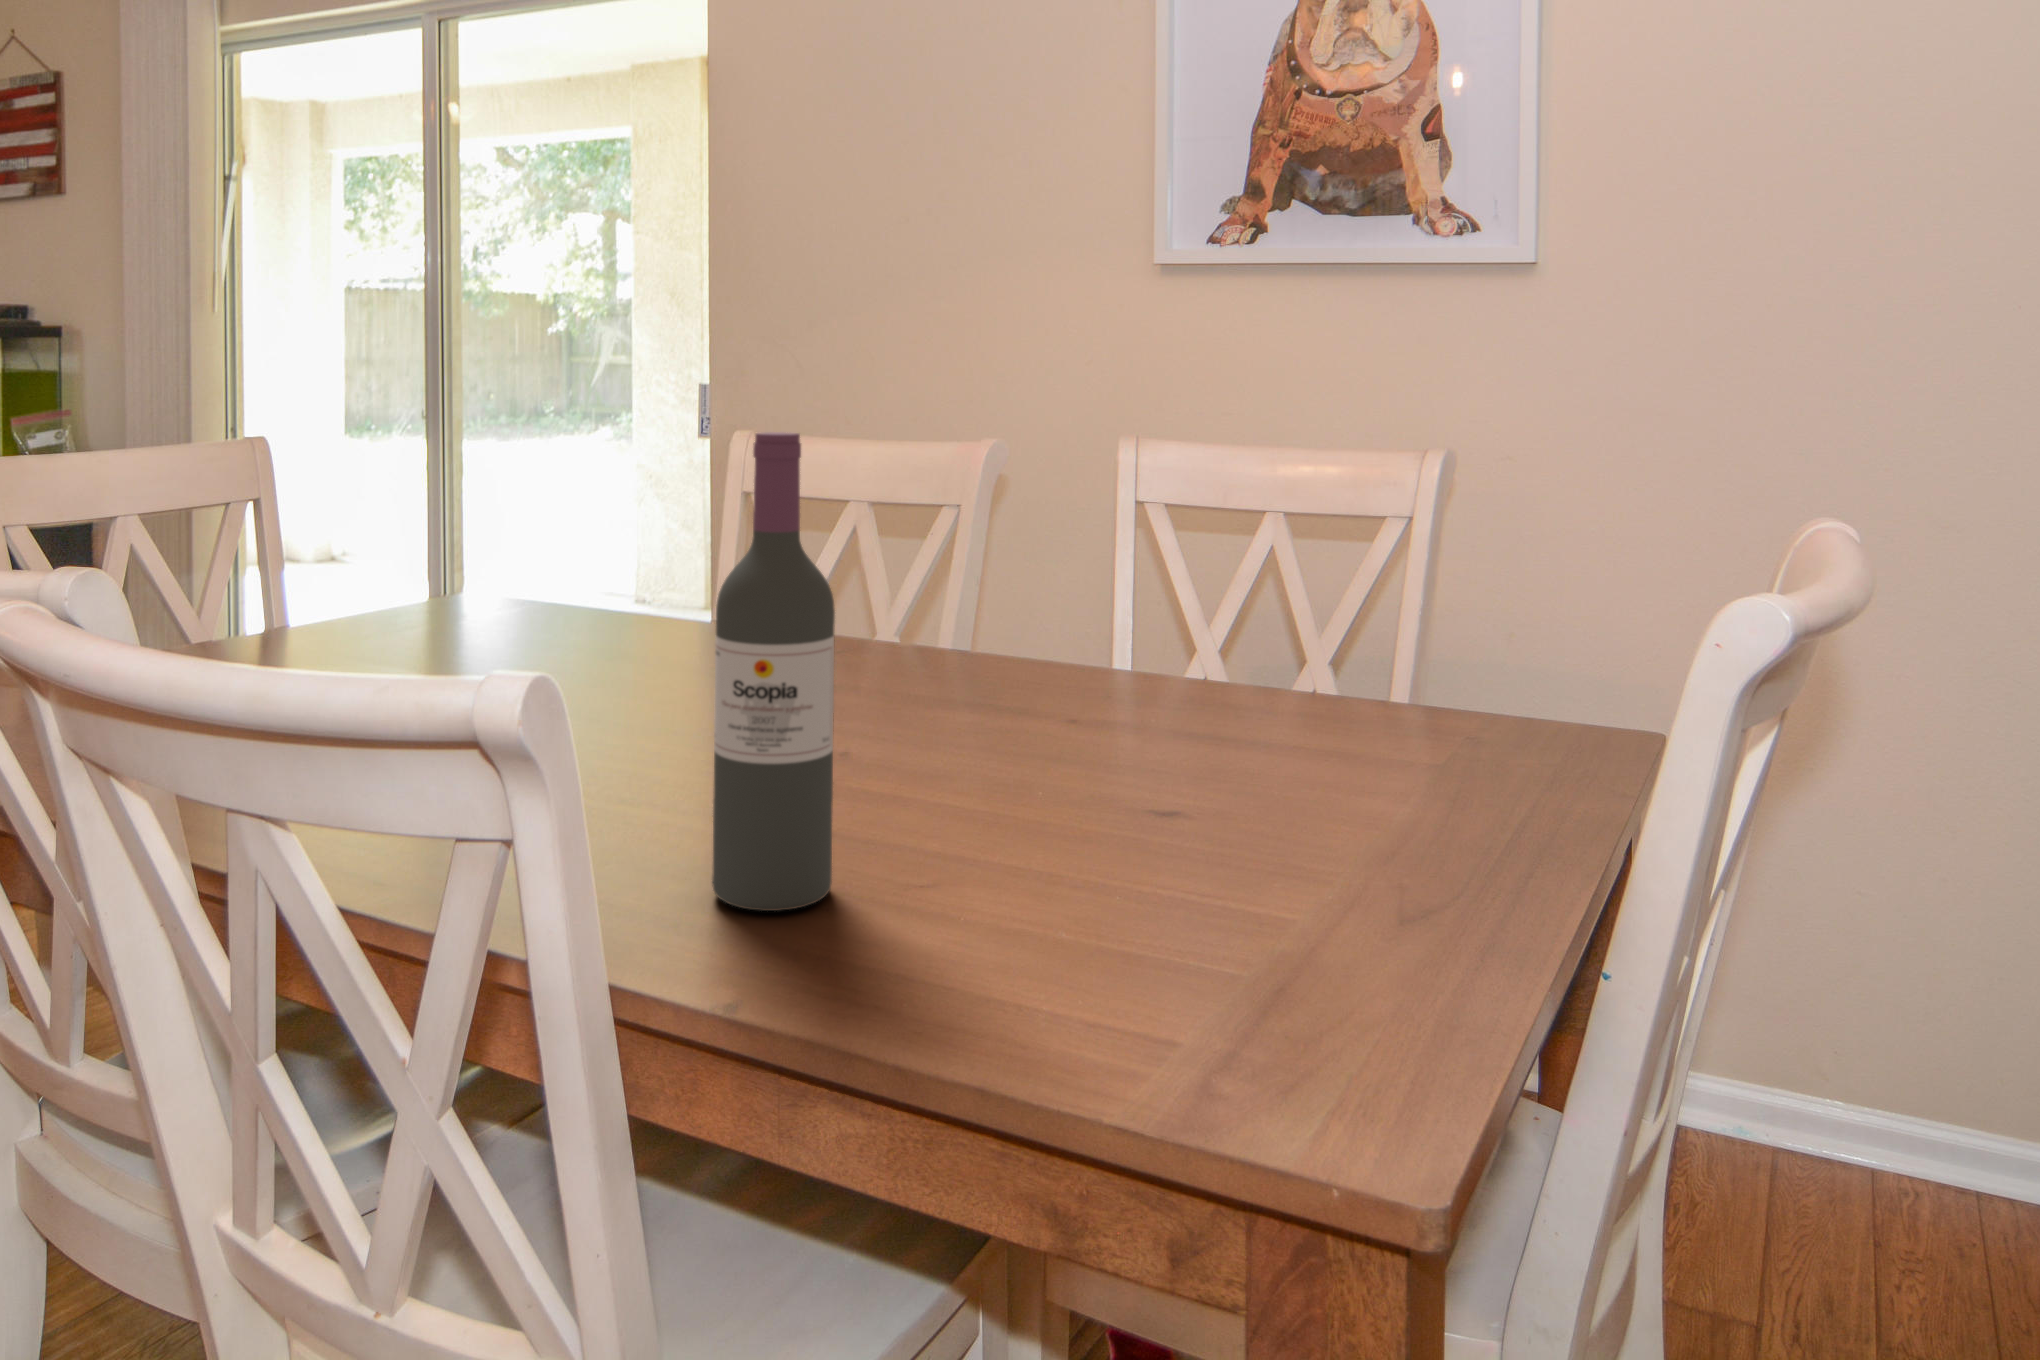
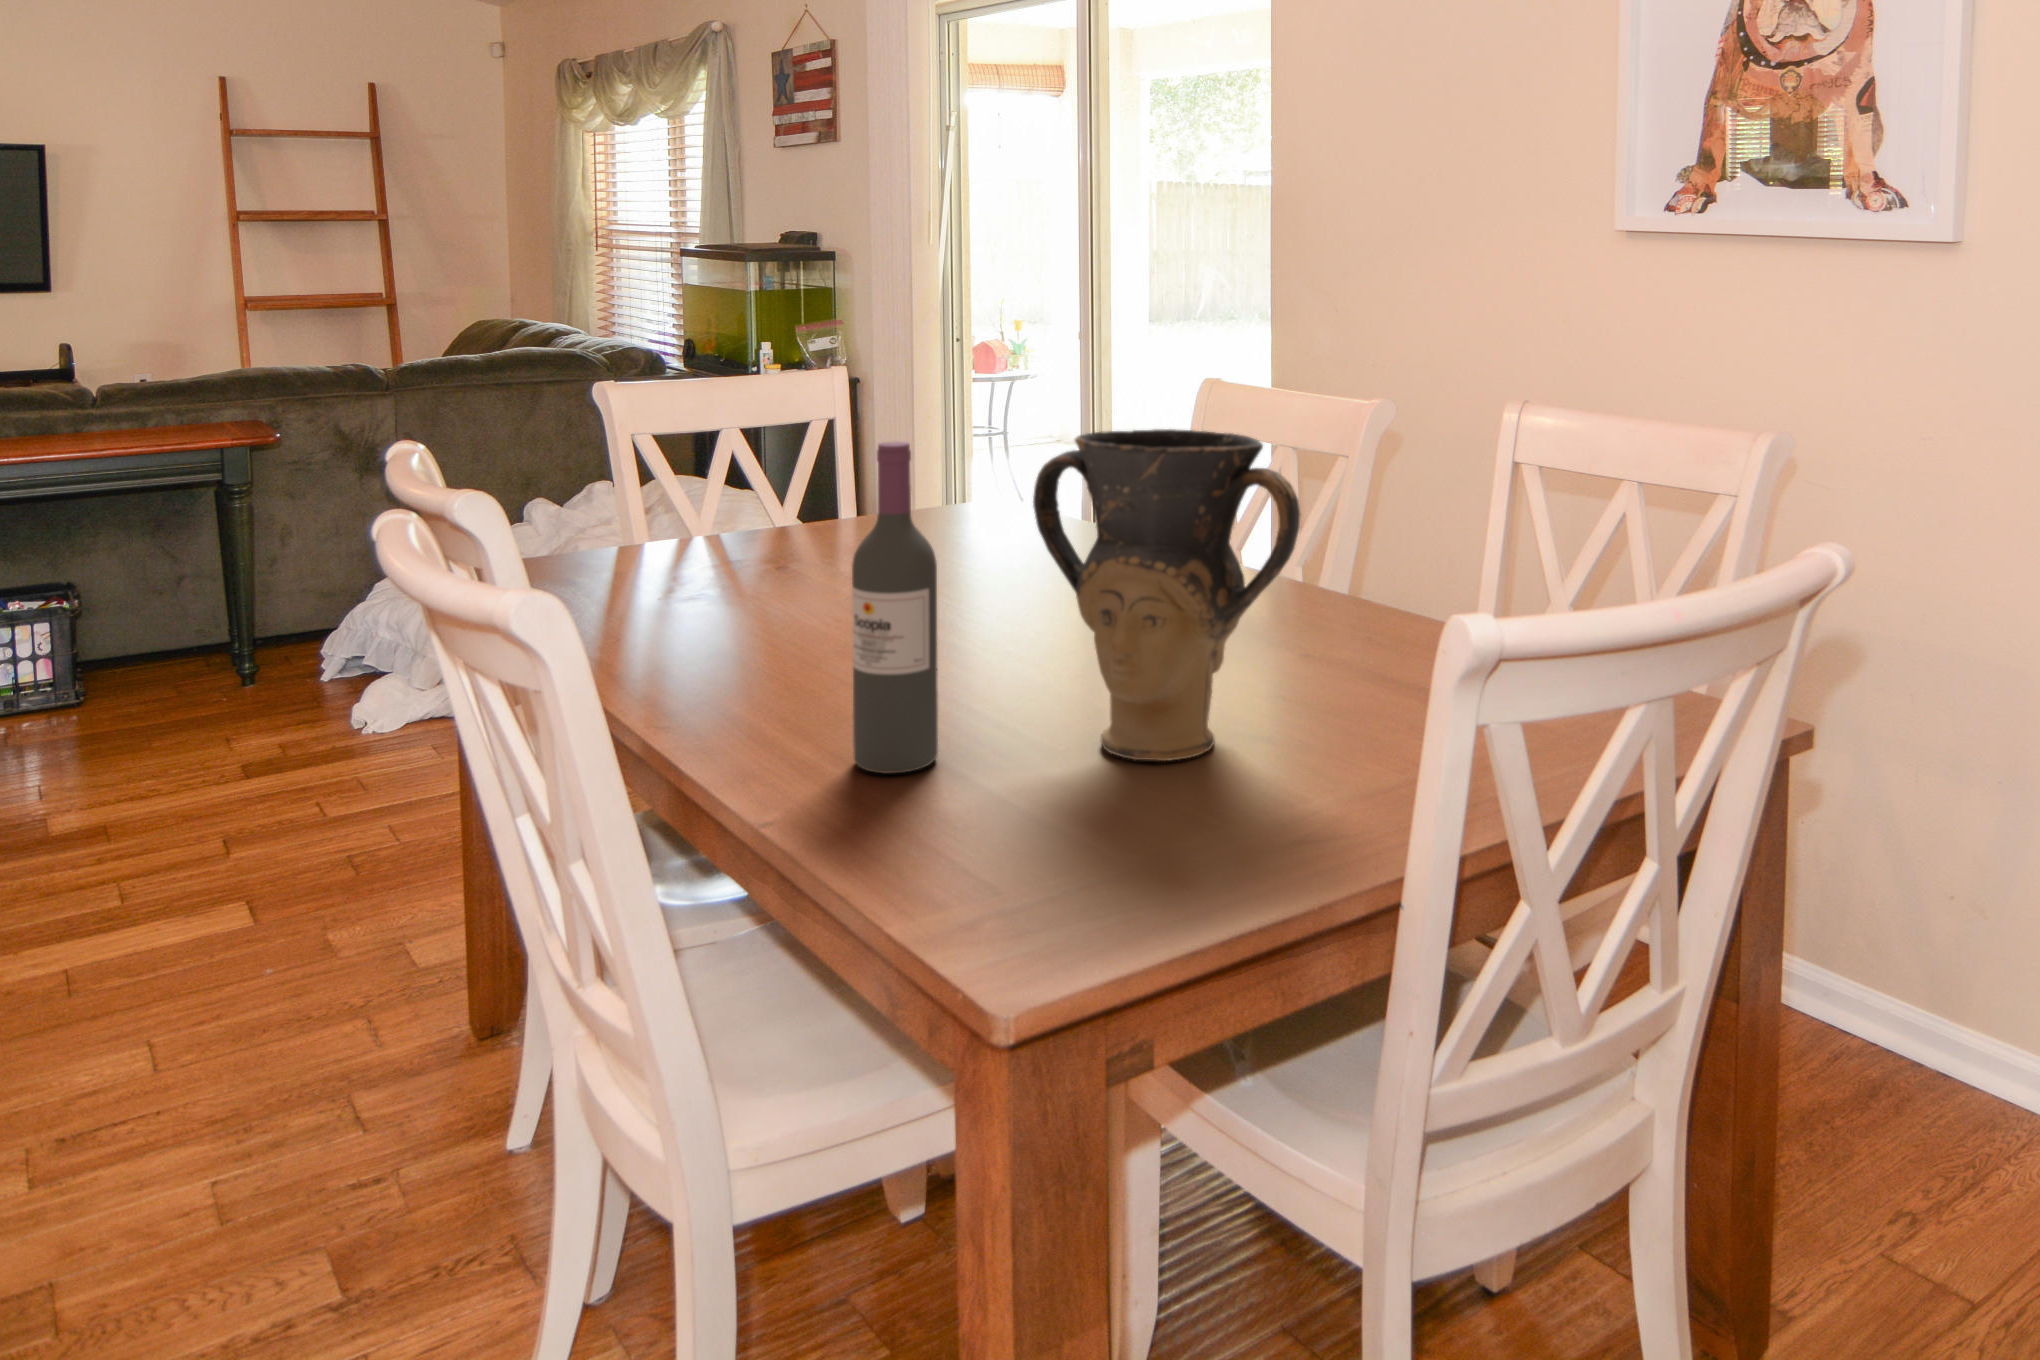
vase: none [902,425,1266,851] -> present [1033,429,1300,761]

